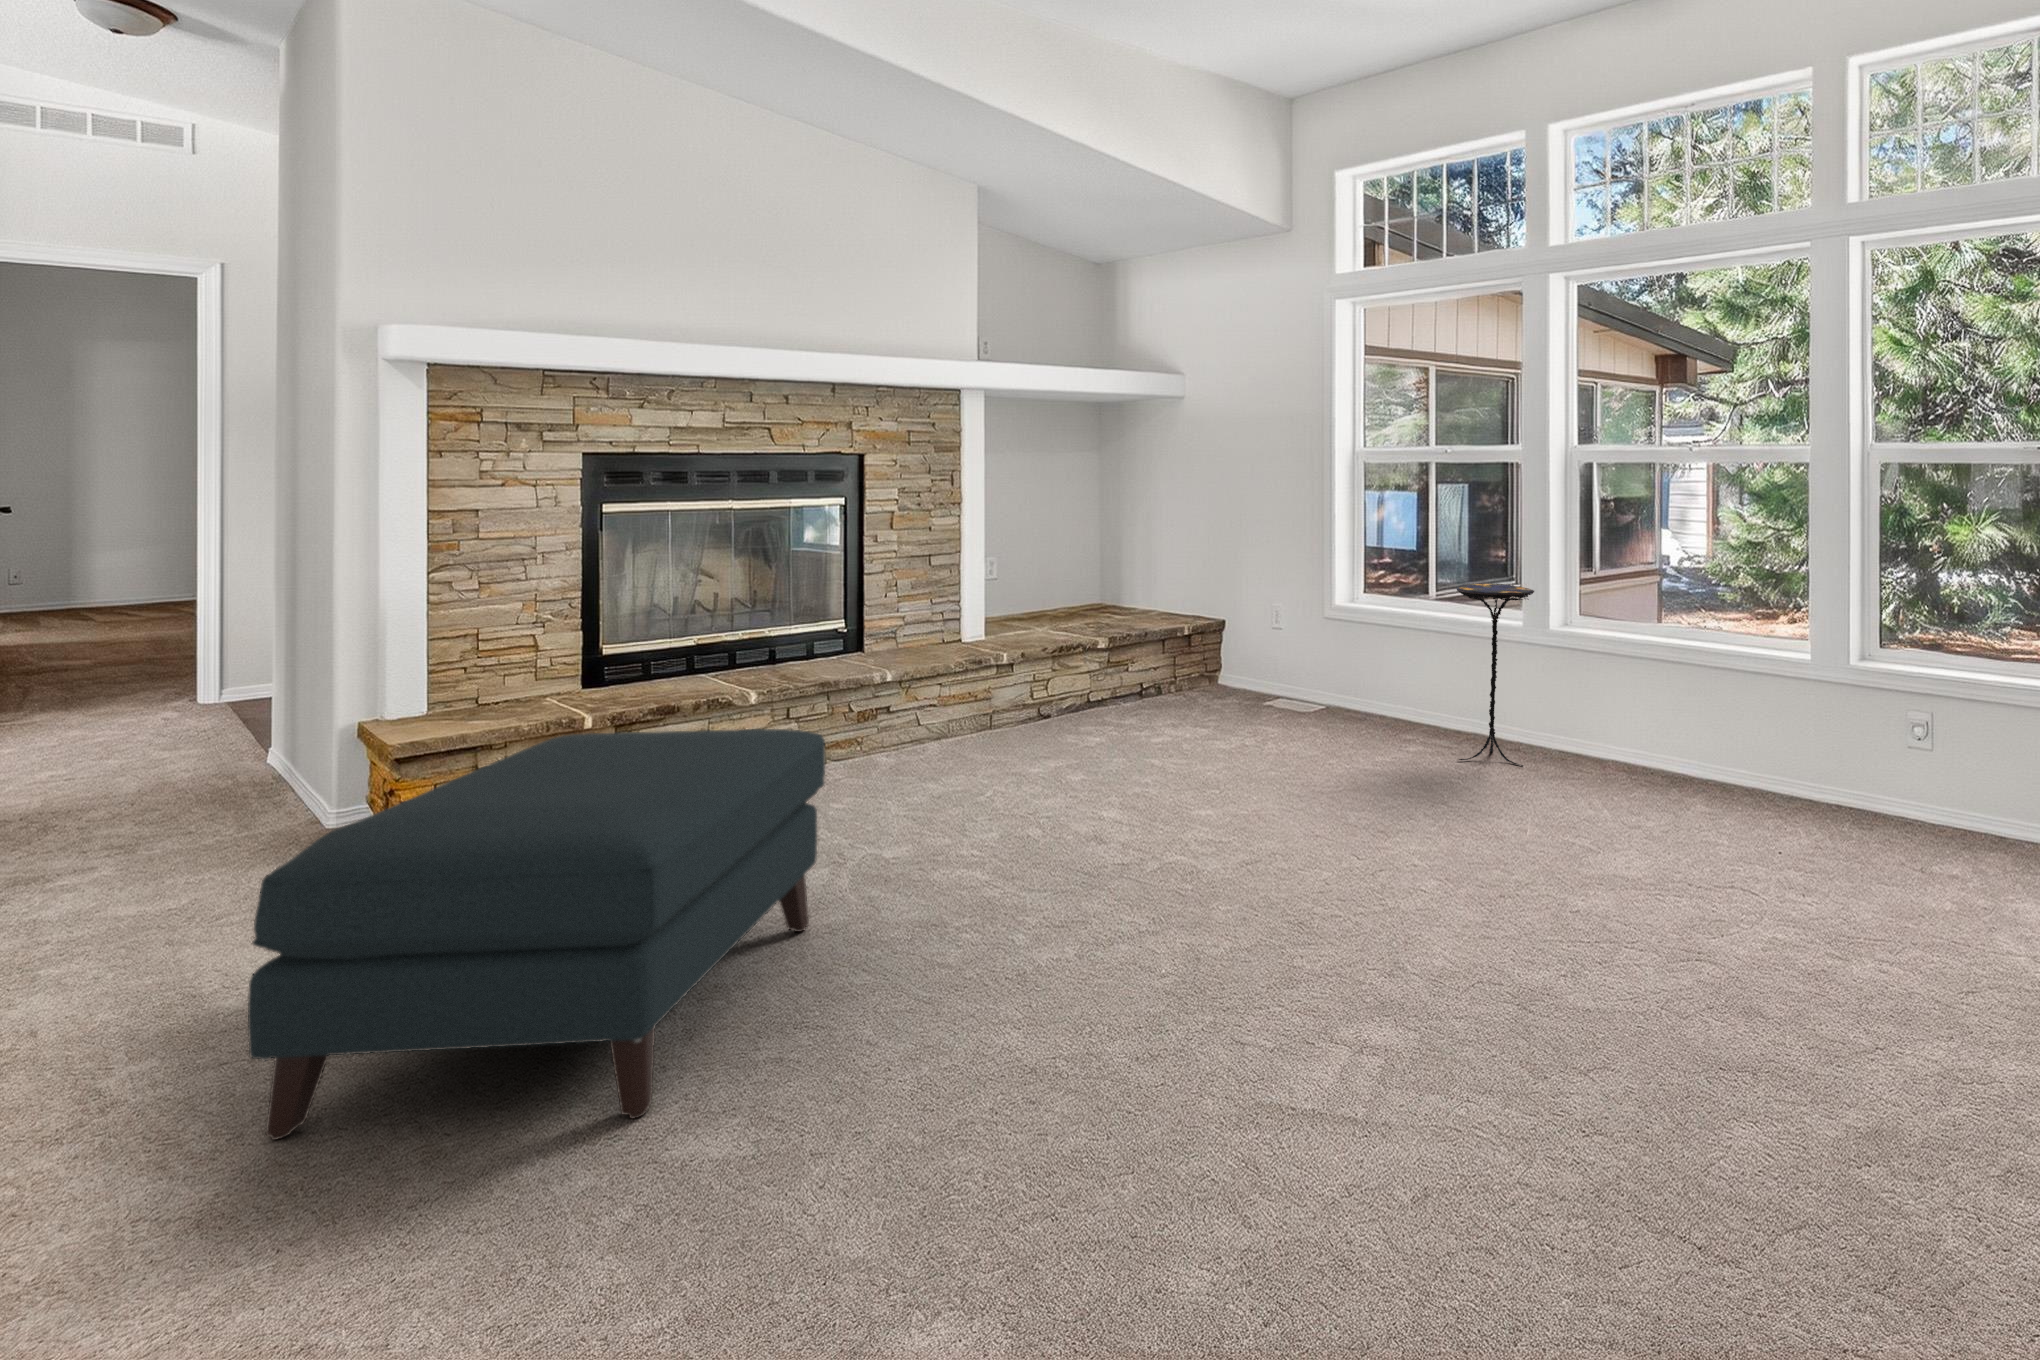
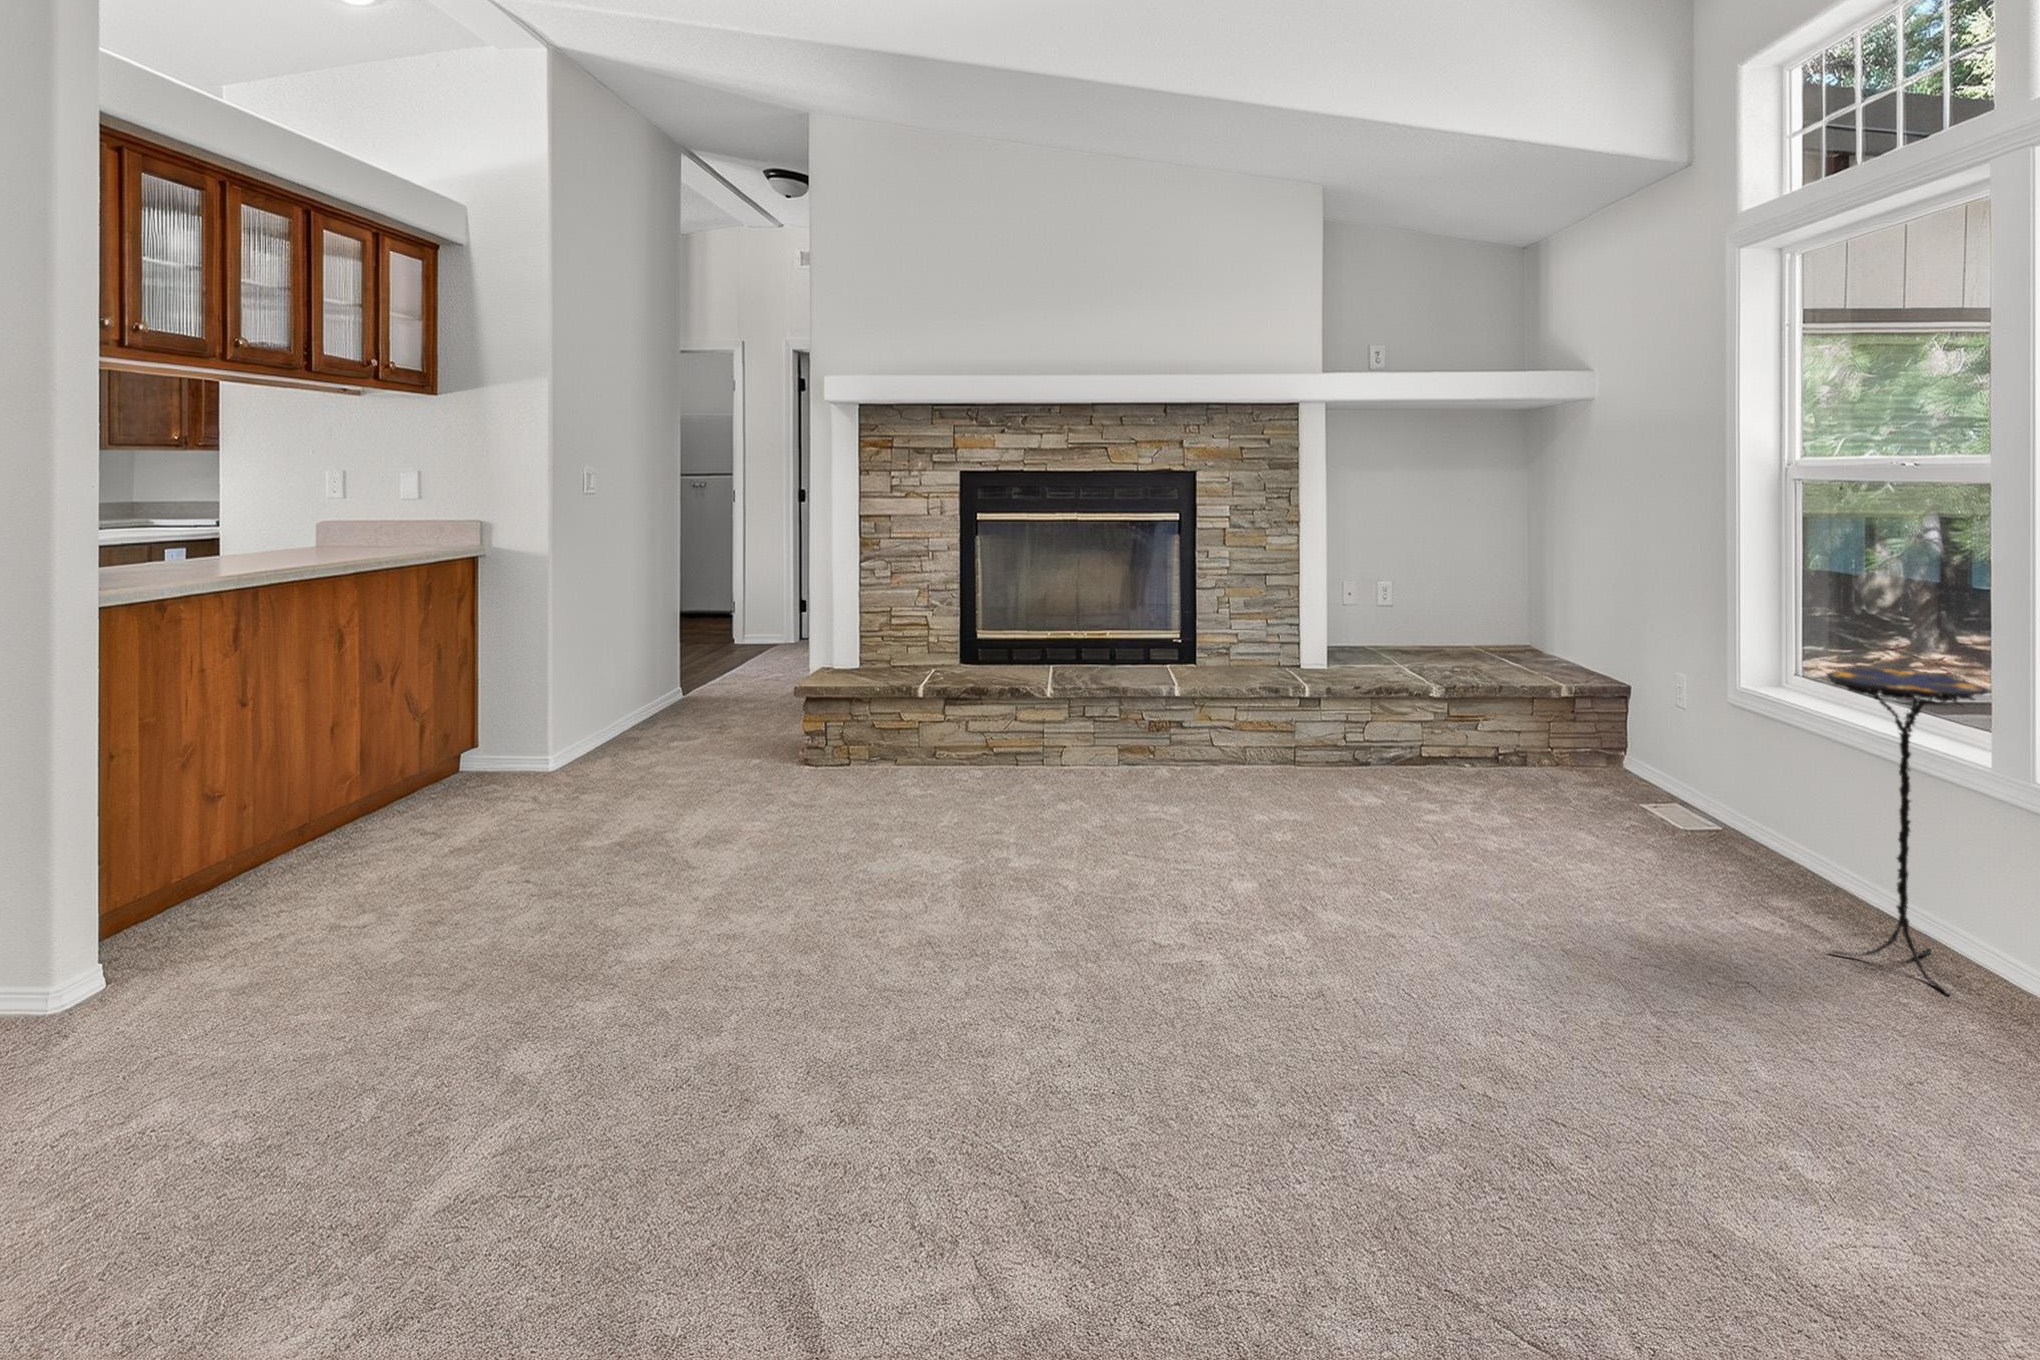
ottoman: present [248,729,825,1140] -> none [480,694,903,1007]

